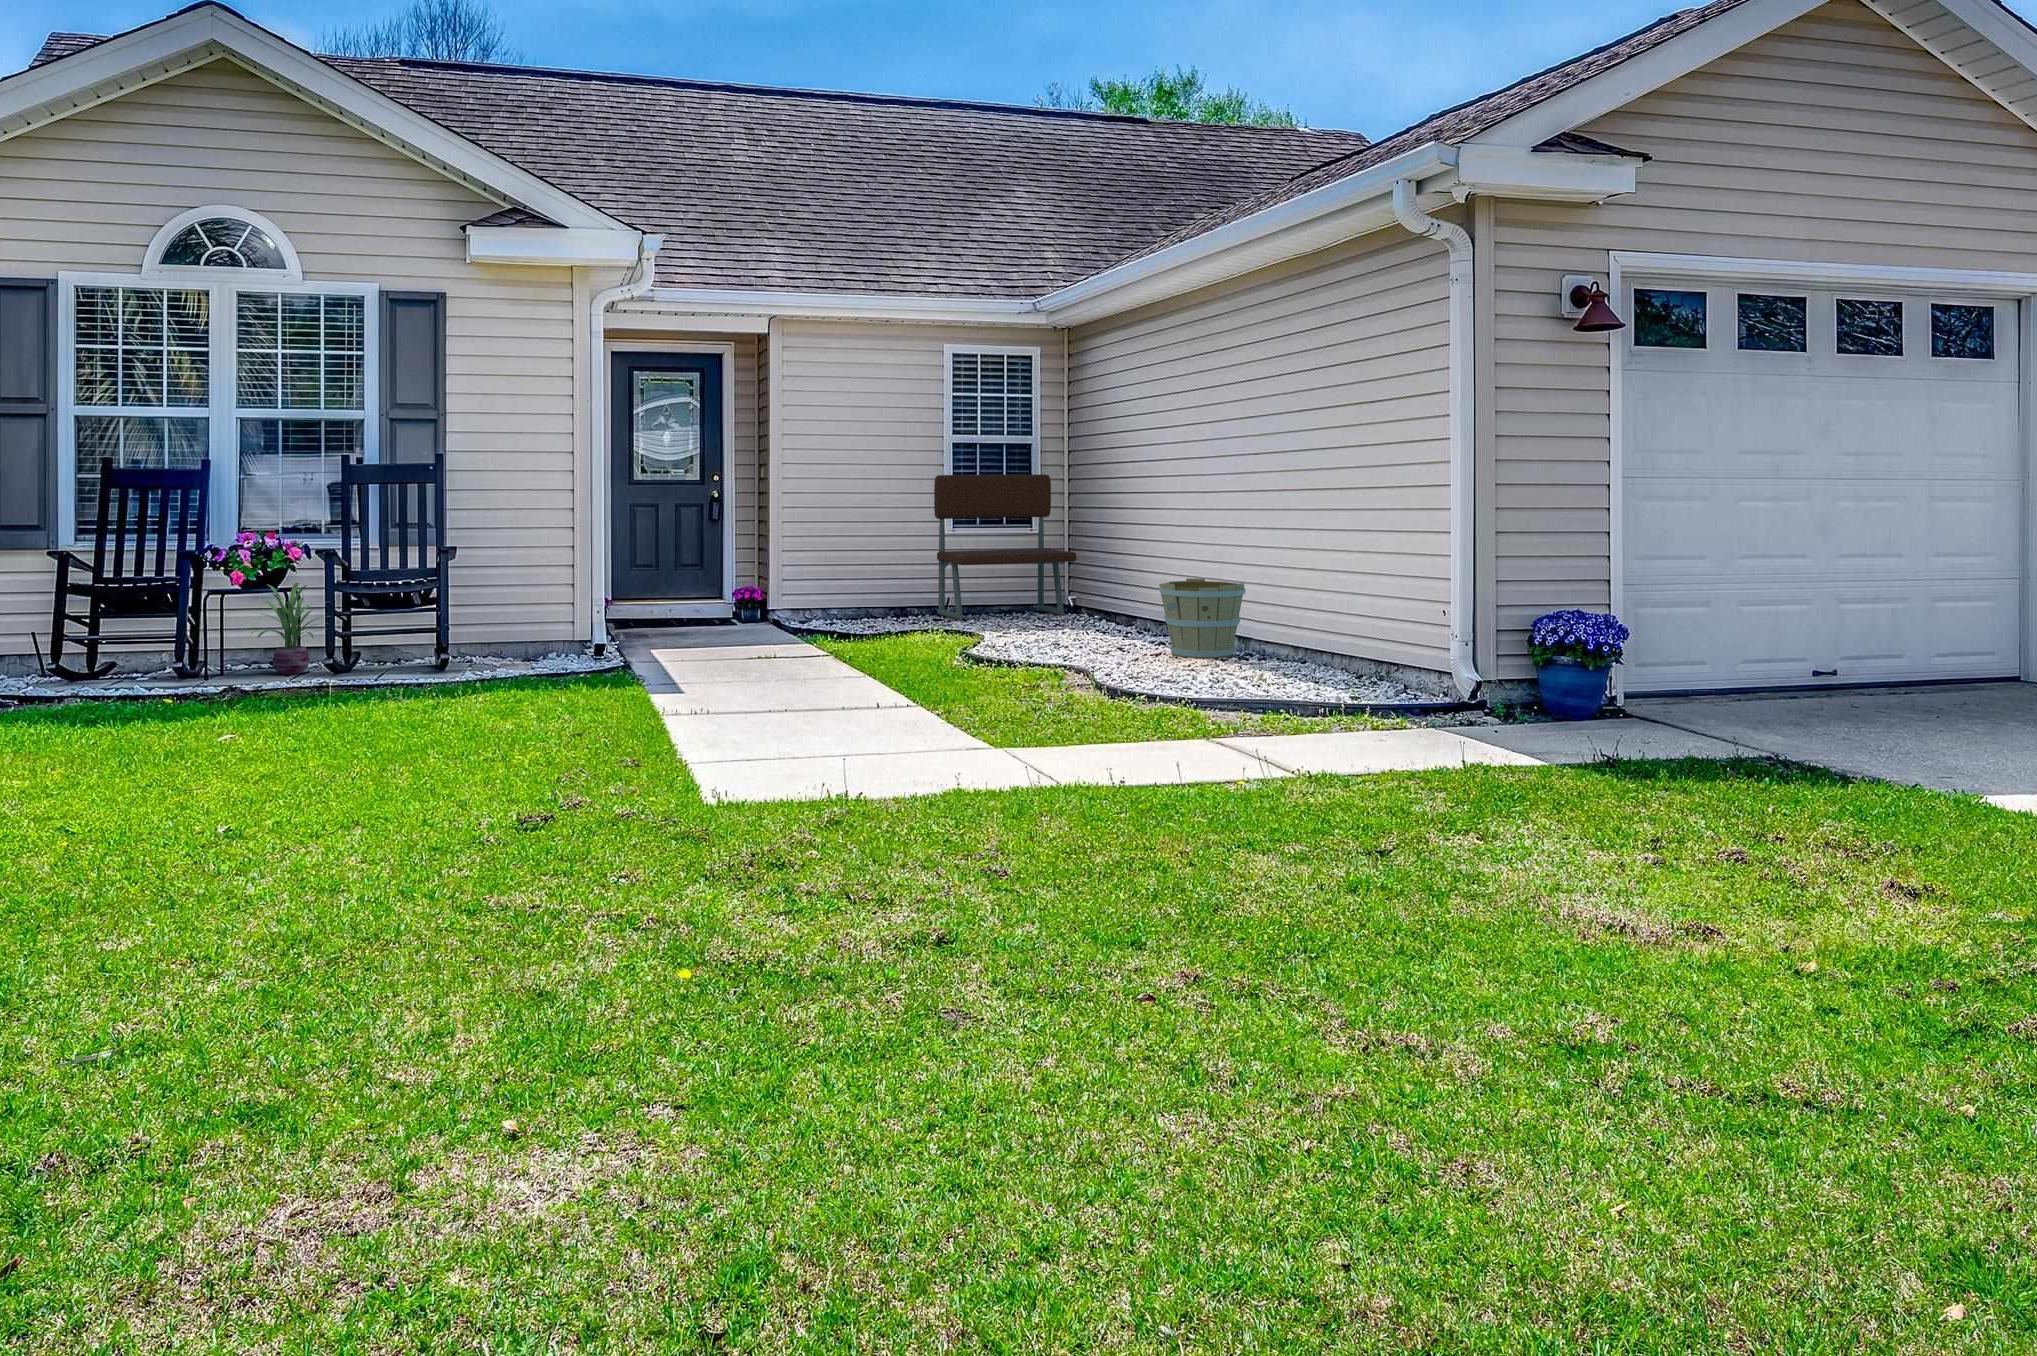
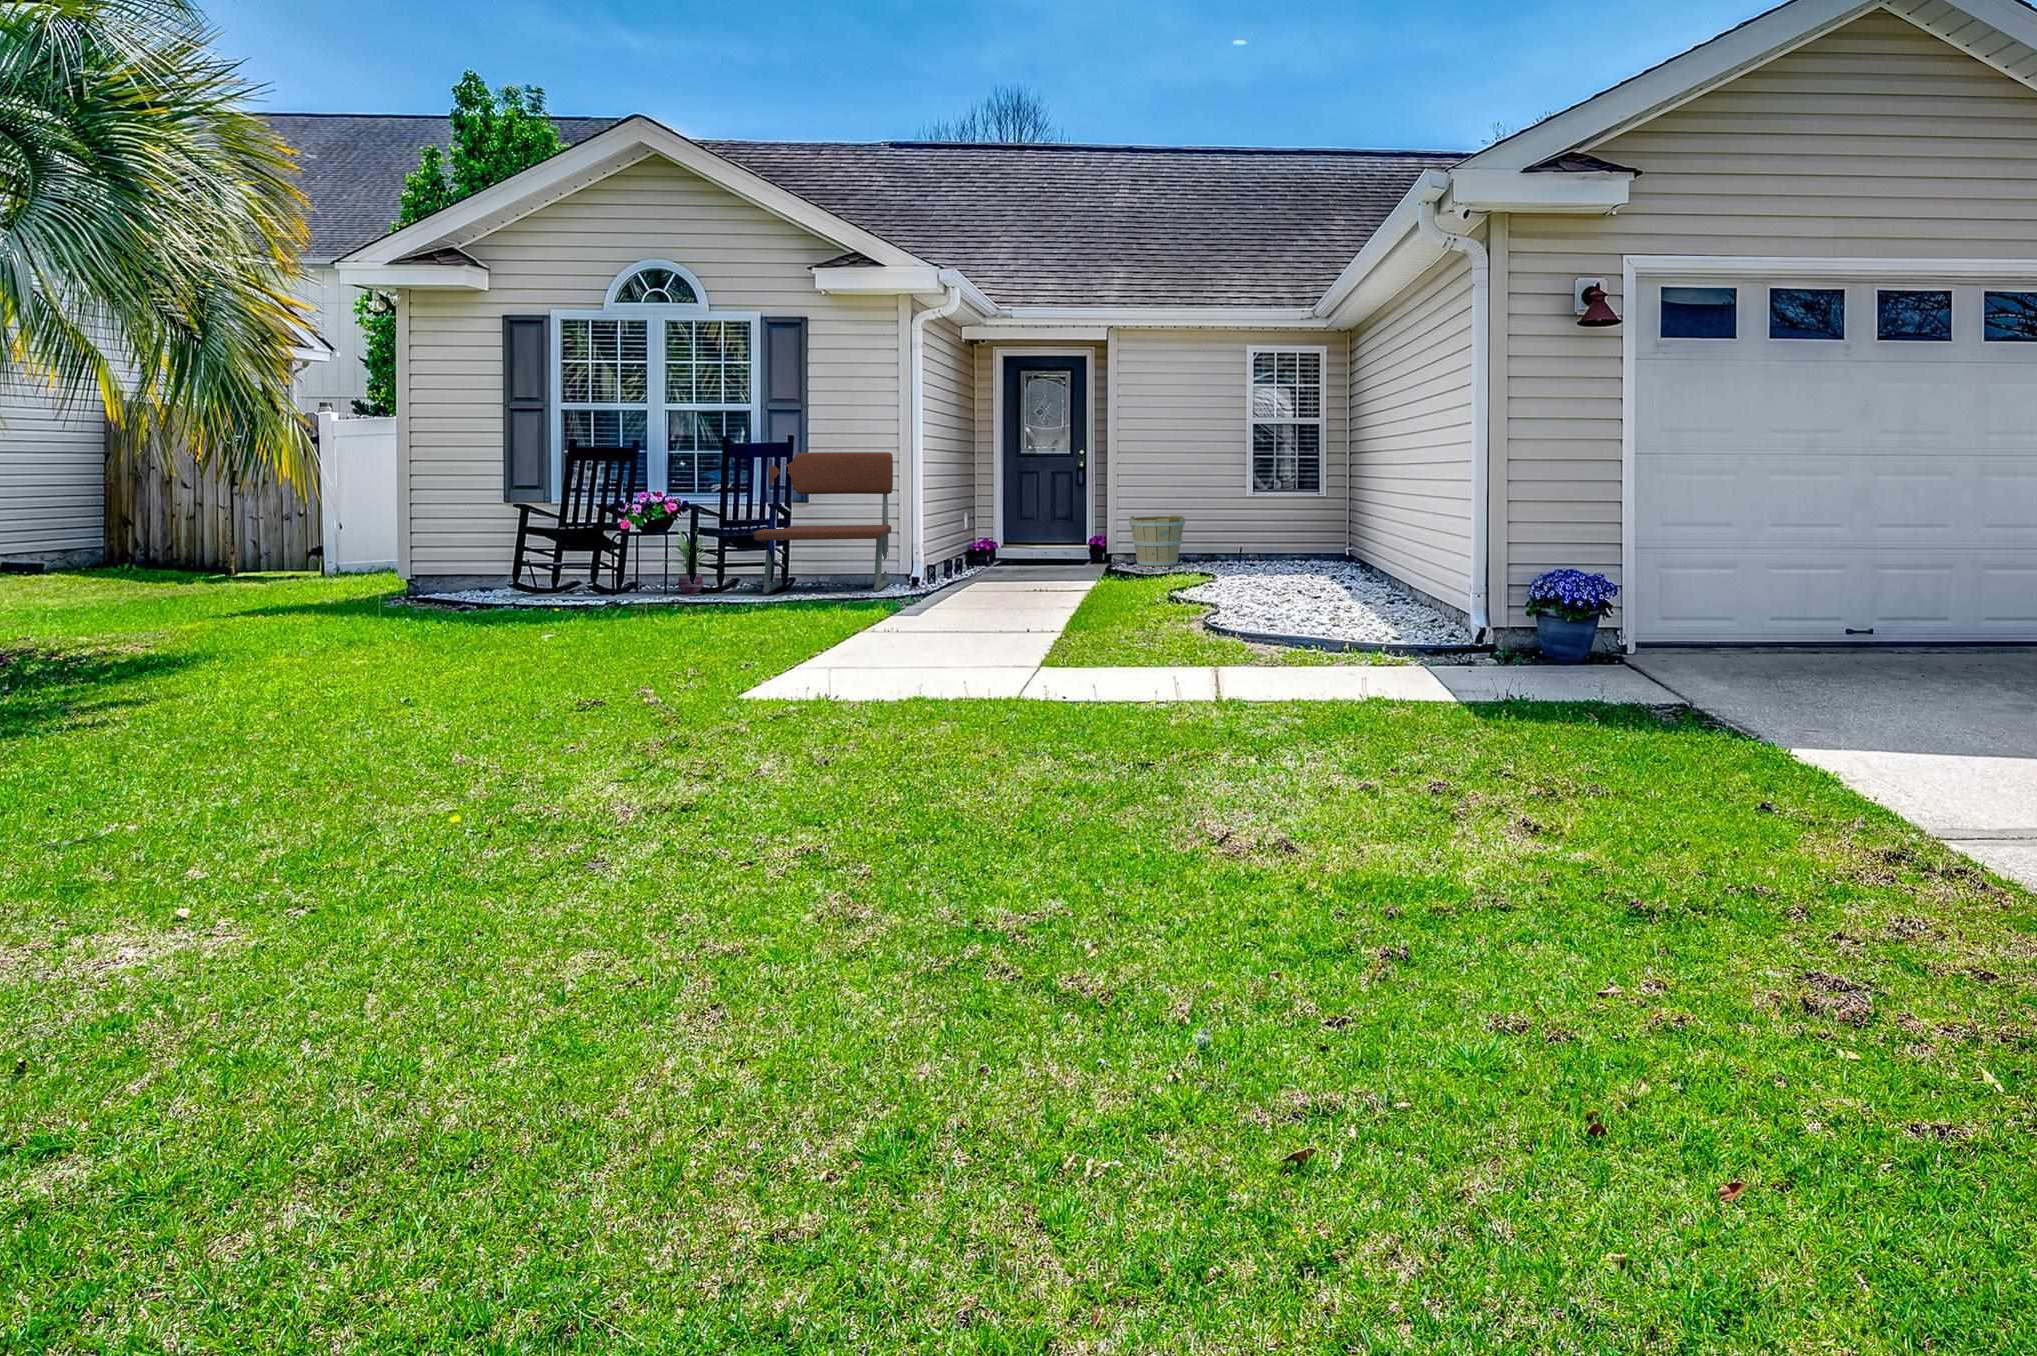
bench: present [934,474,1076,620] -> present [754,452,893,593]
wooden bucket: present [1159,579,1246,659] -> present [1129,515,1185,566]

